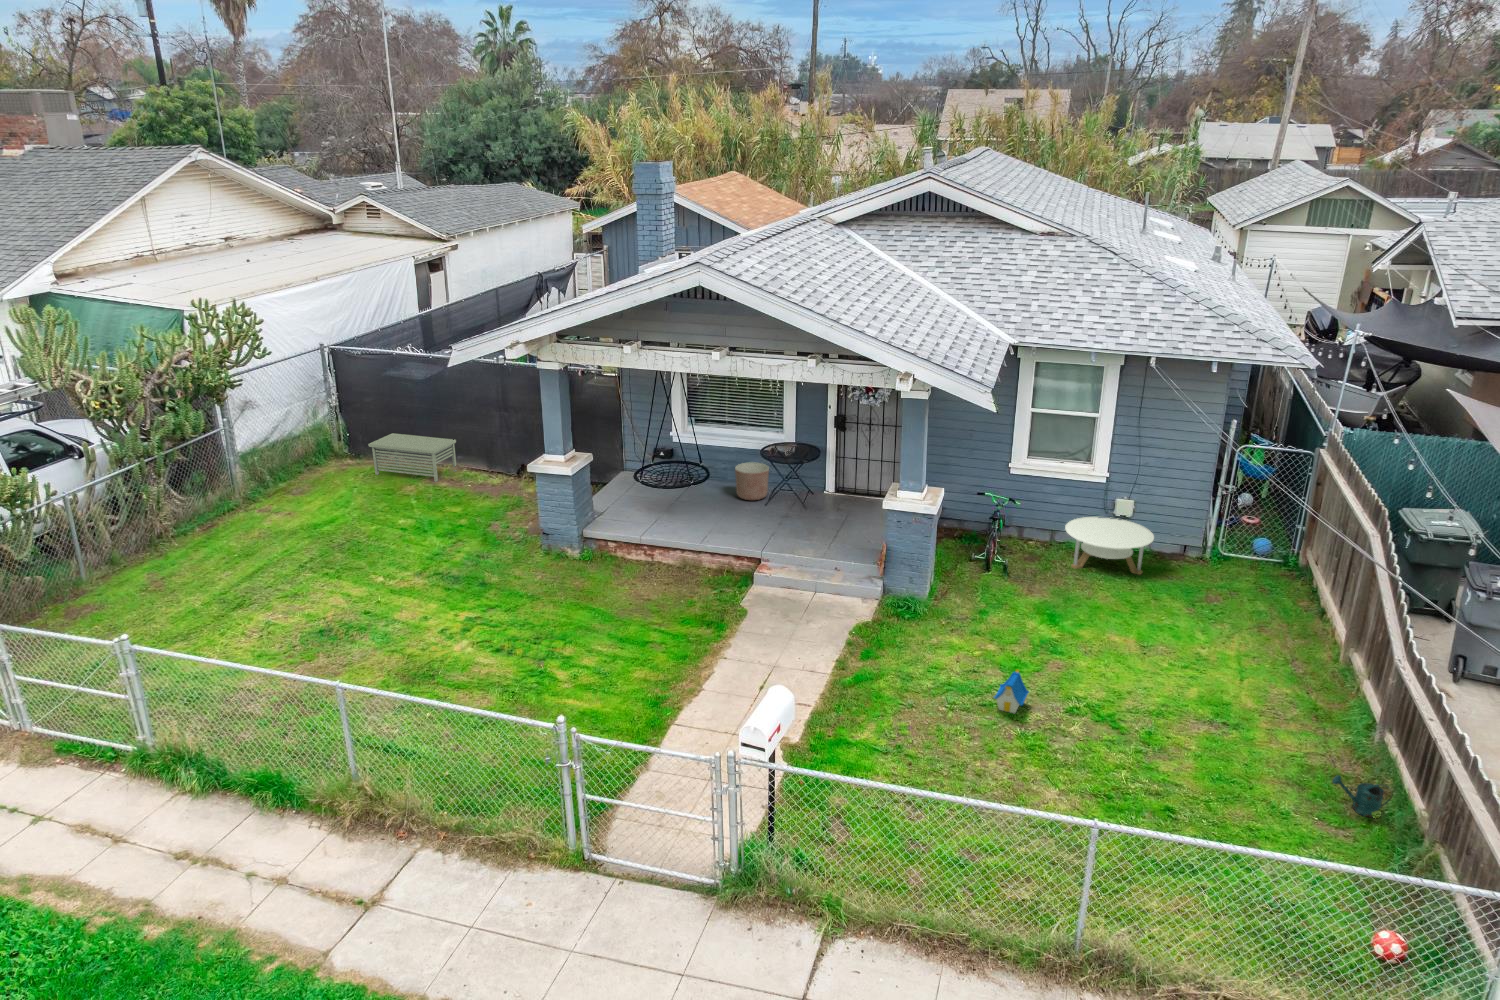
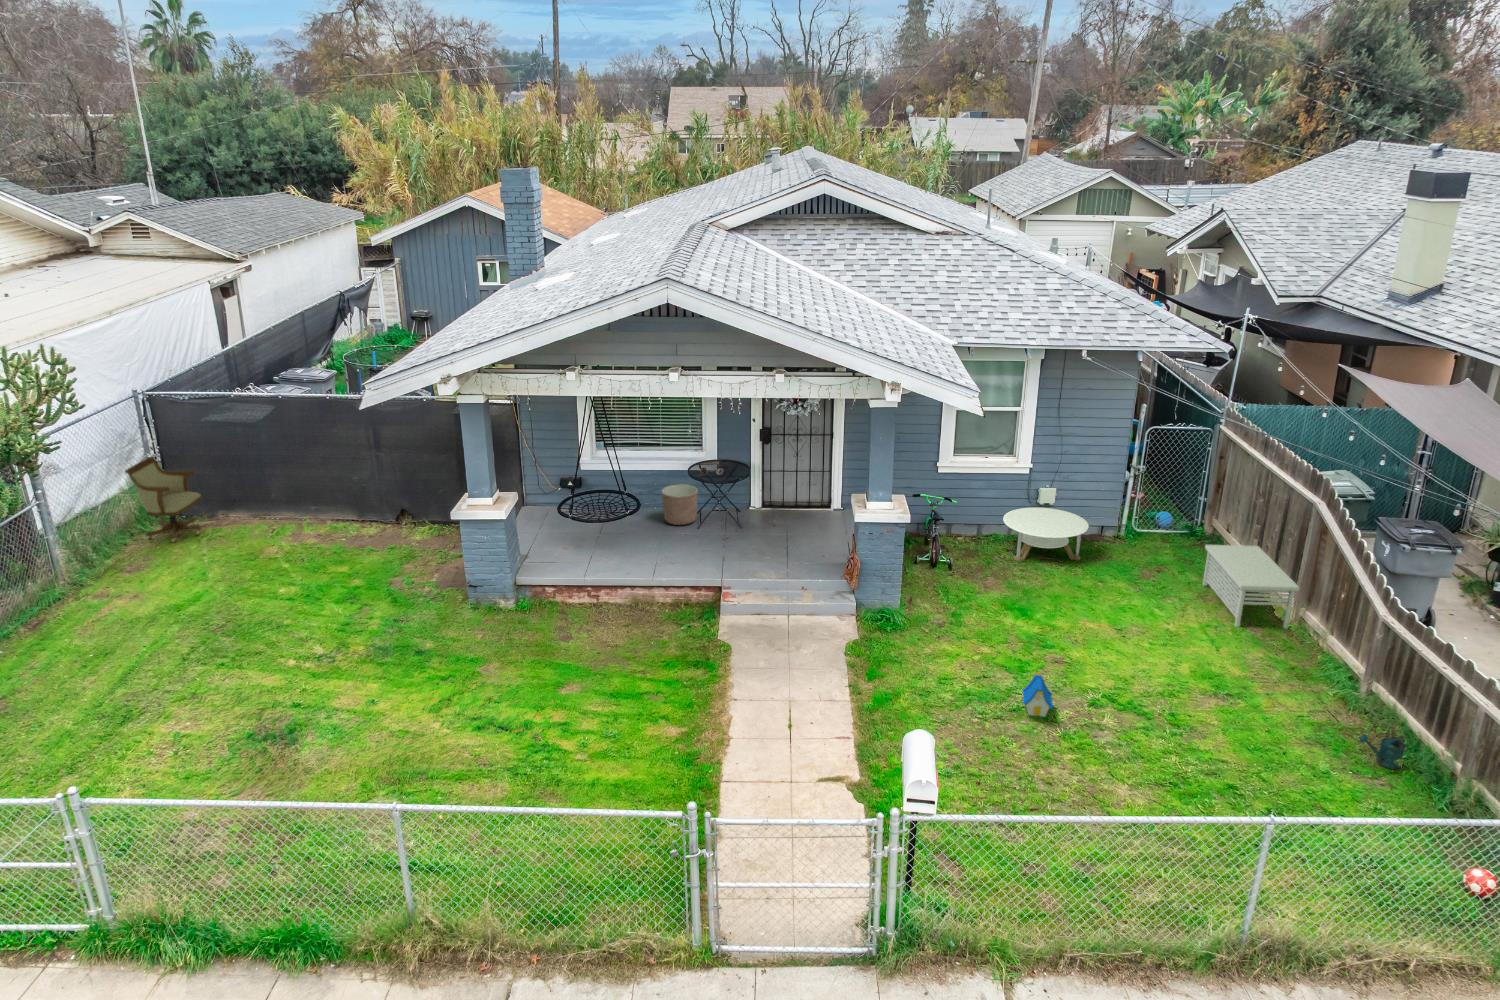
chair: none [299,400,362,475] -> present [125,456,202,542]
storage bench: present [368,433,457,482] -> present [1203,545,1299,629]

